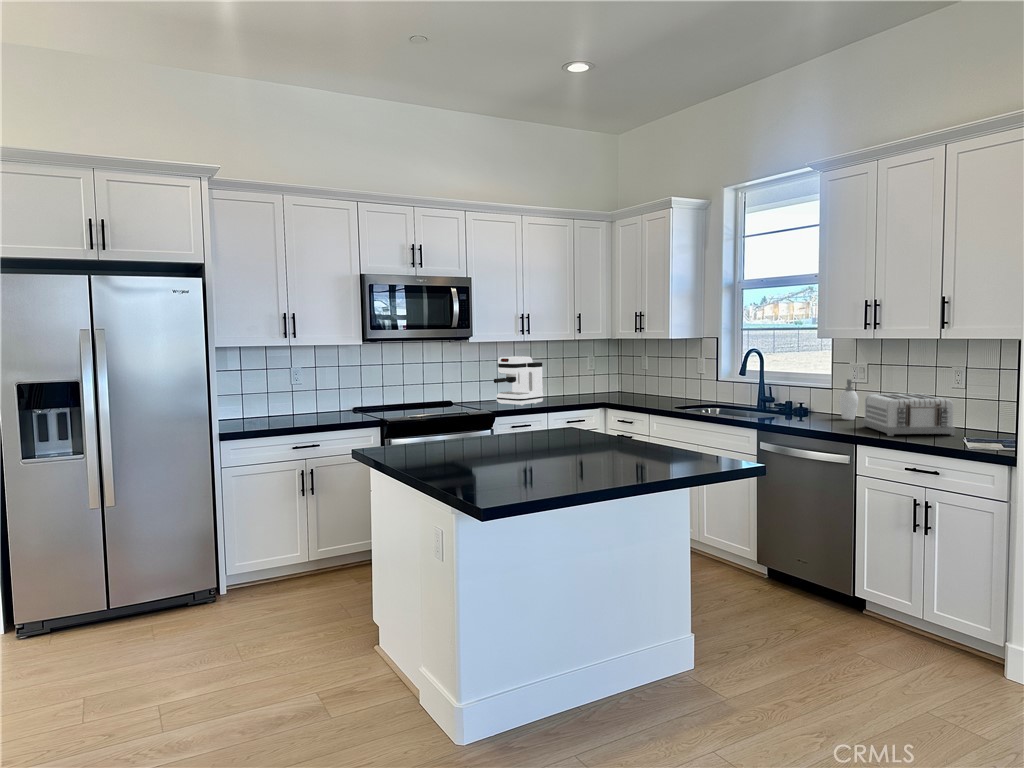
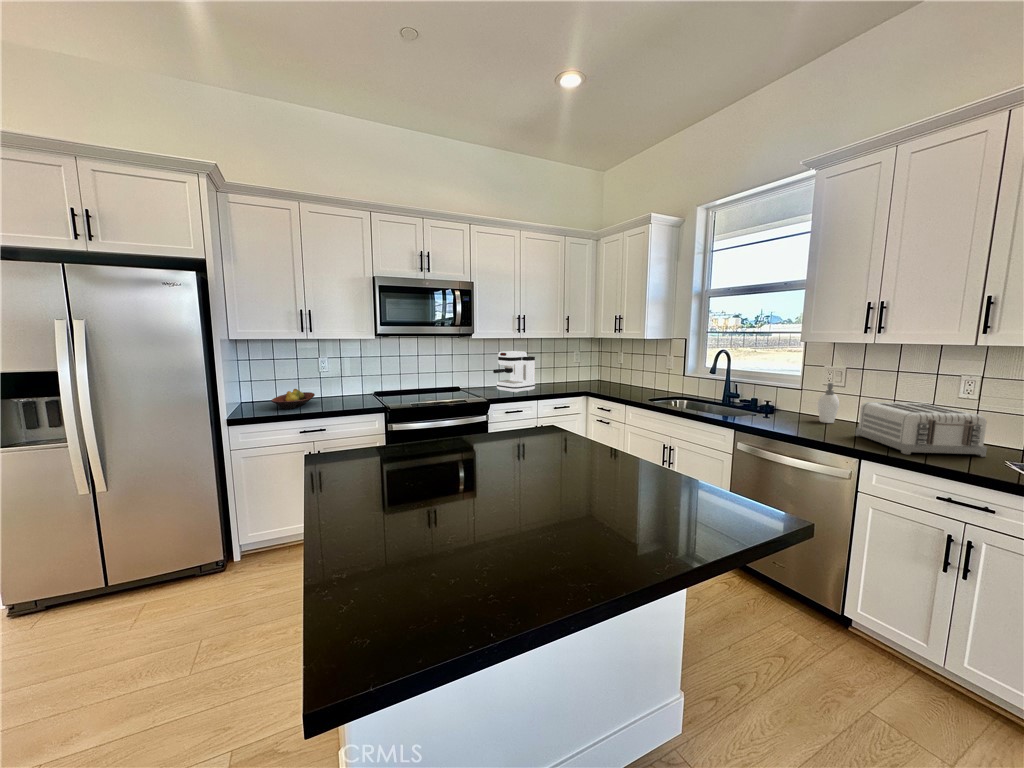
fruit bowl: none [255,403,296,425] -> present [271,389,315,409]

